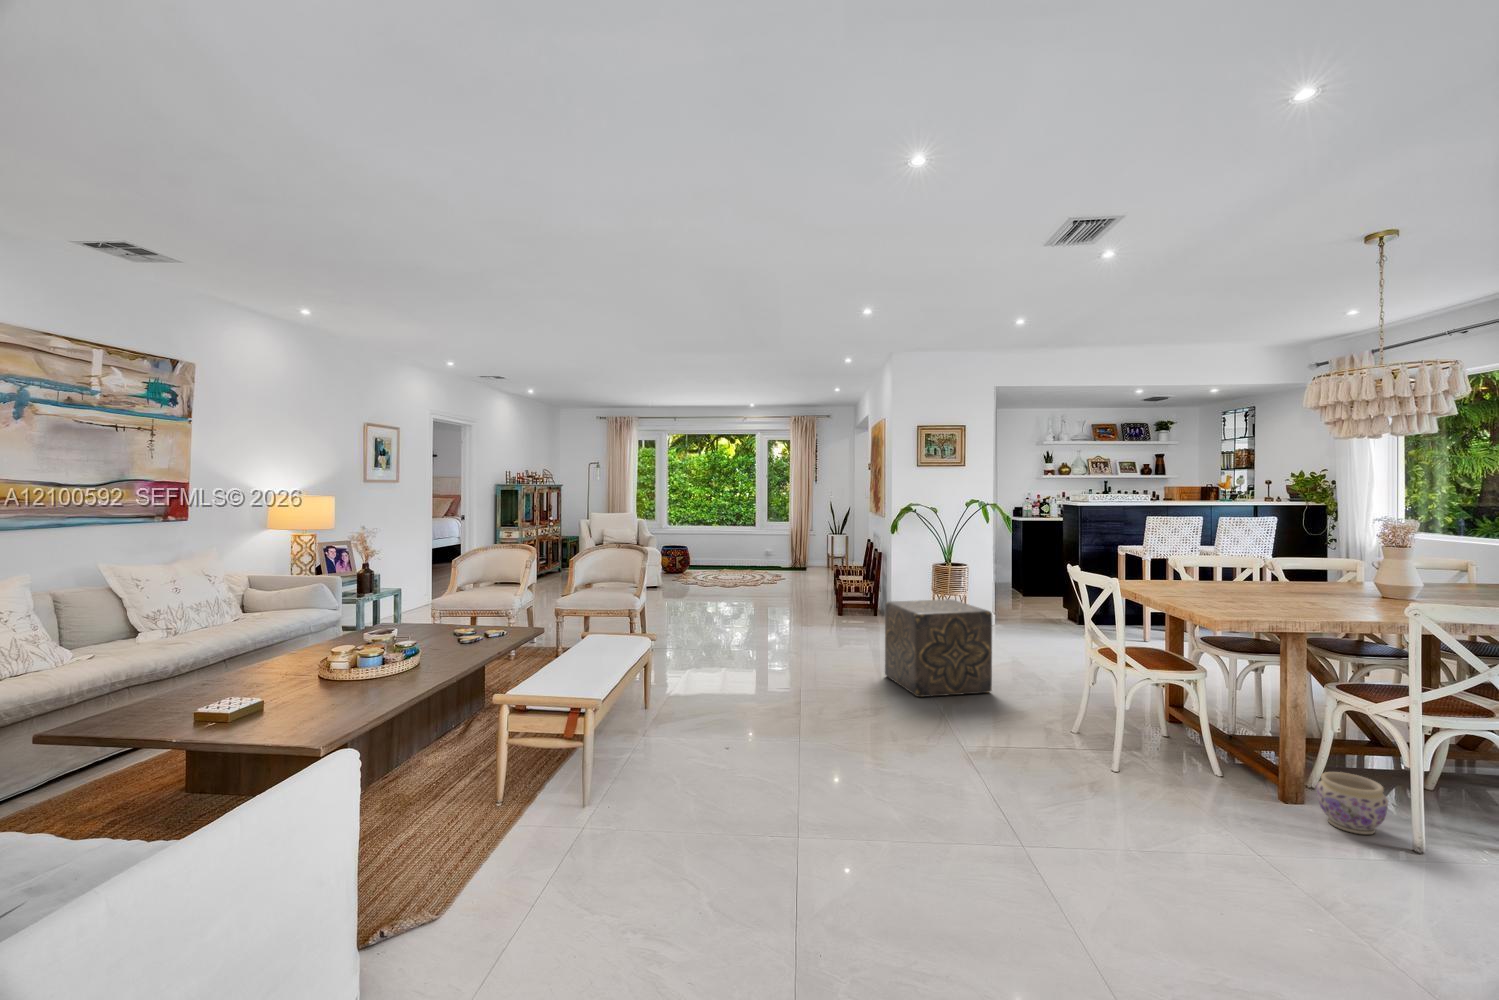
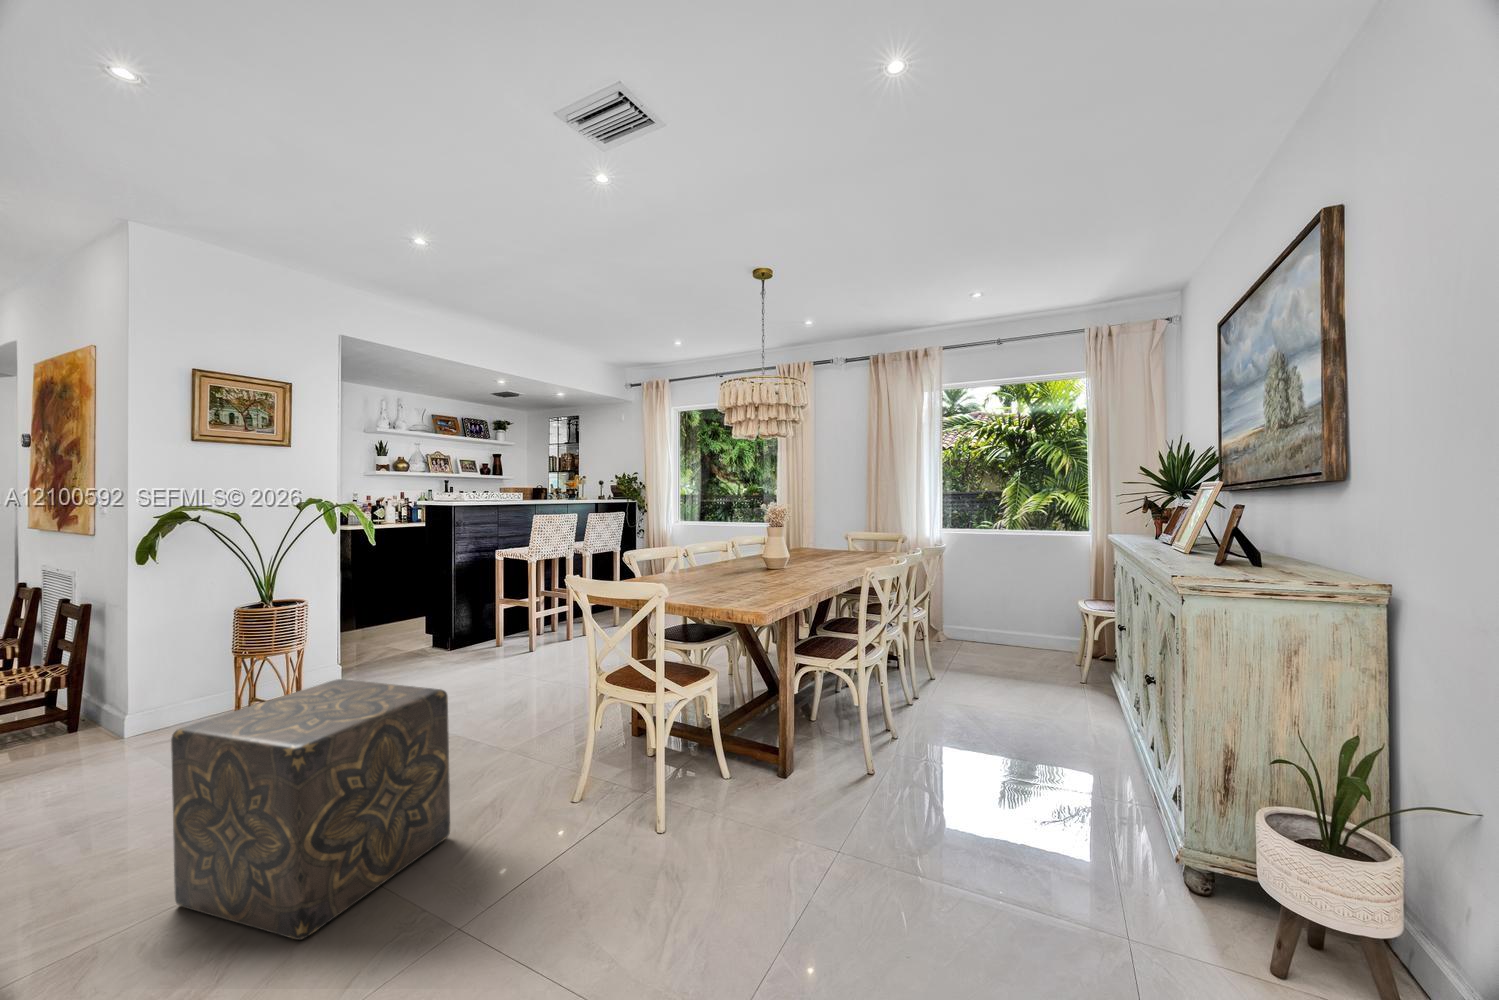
planter: present [1316,772,1388,835] -> none [971,790,1041,870]

